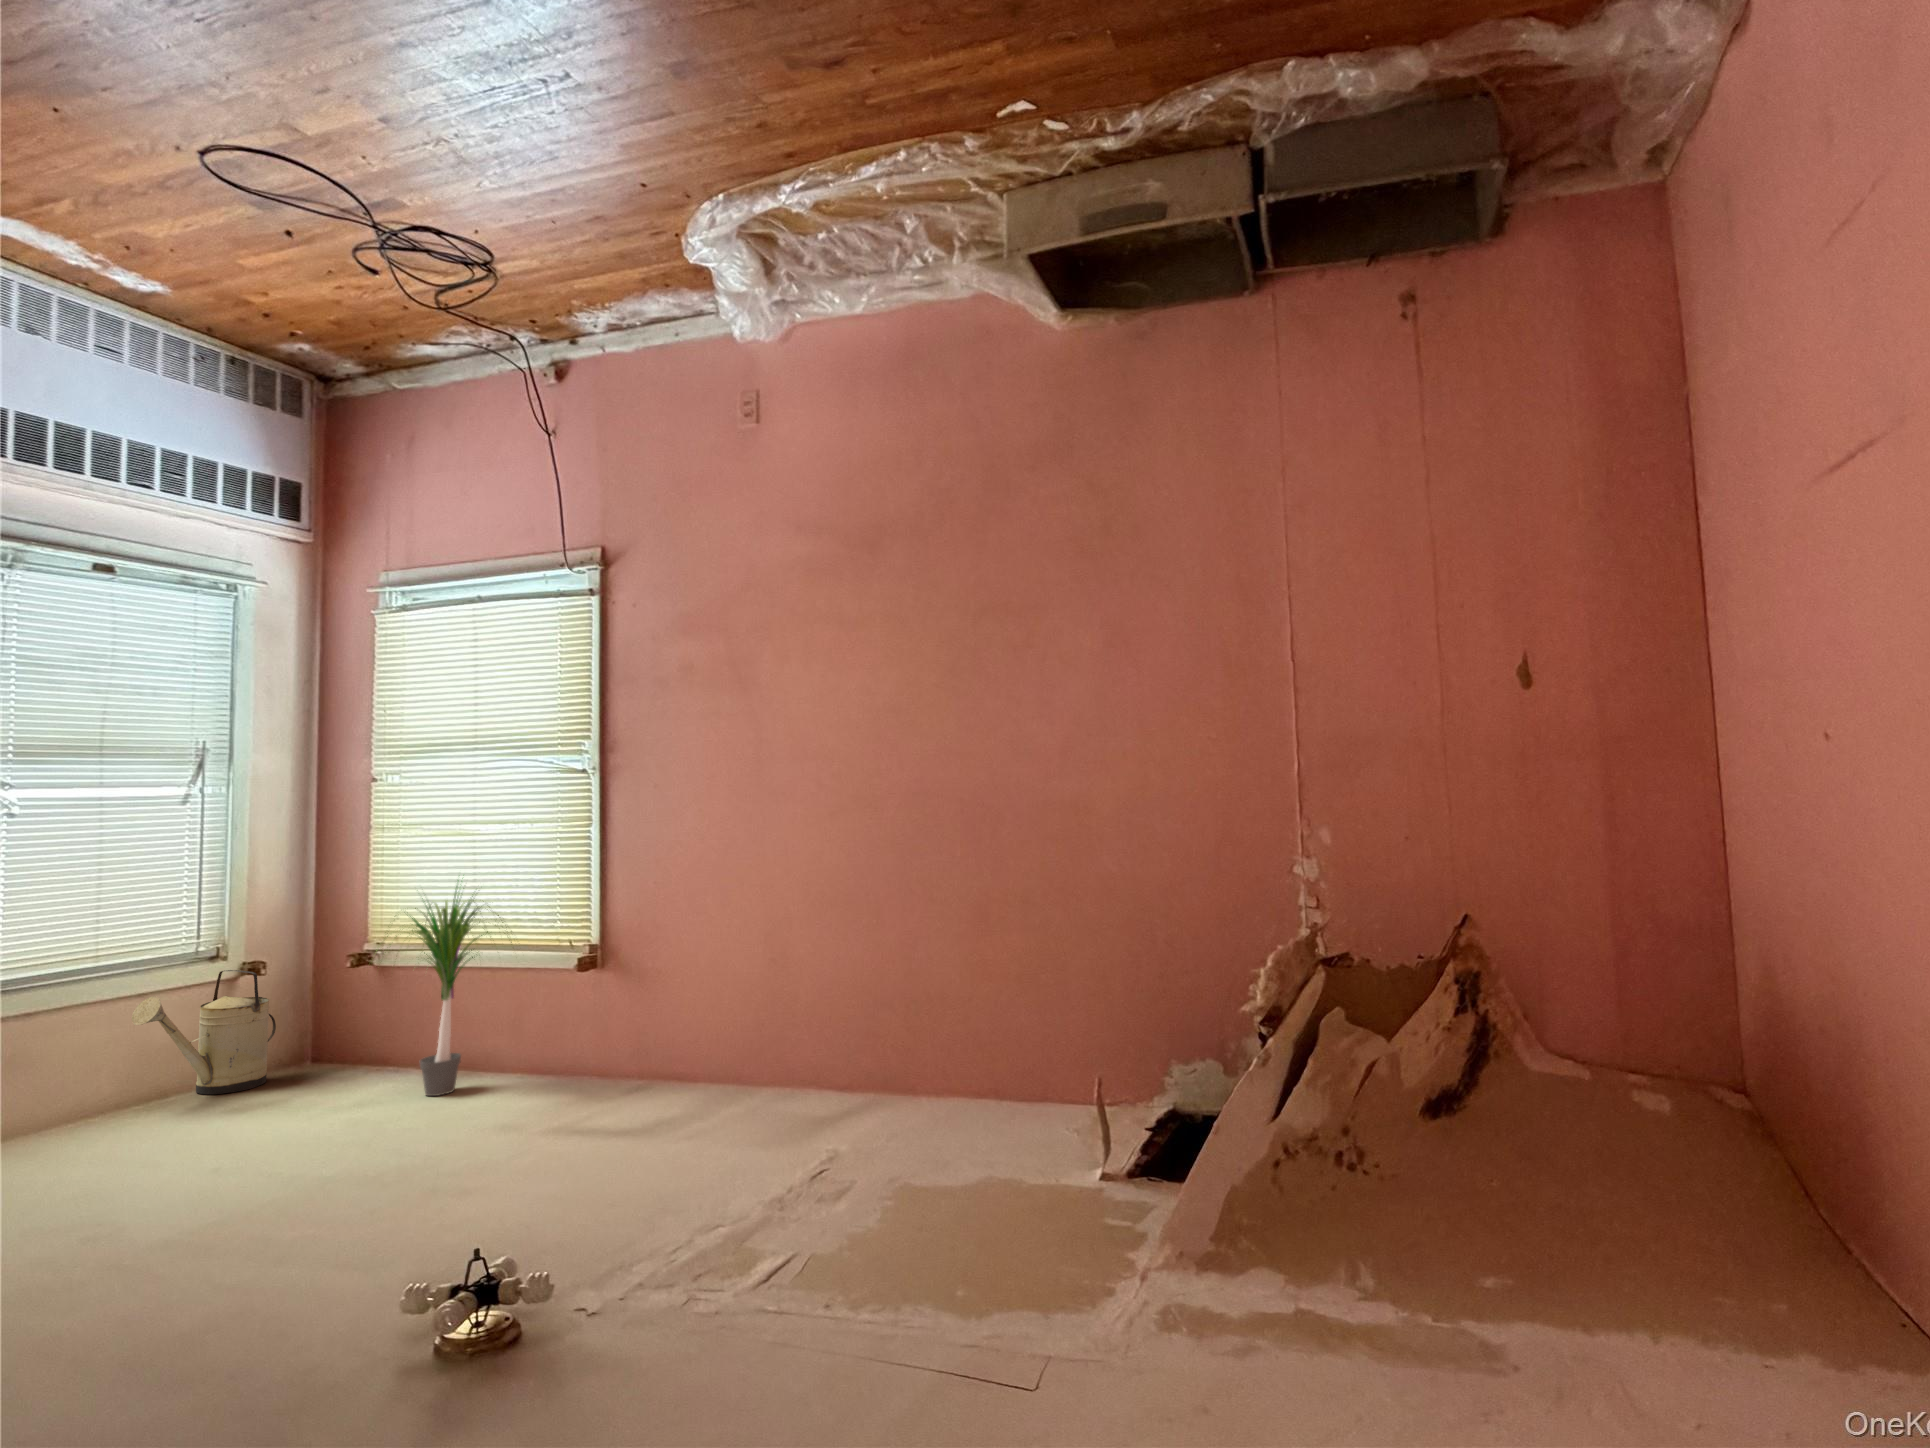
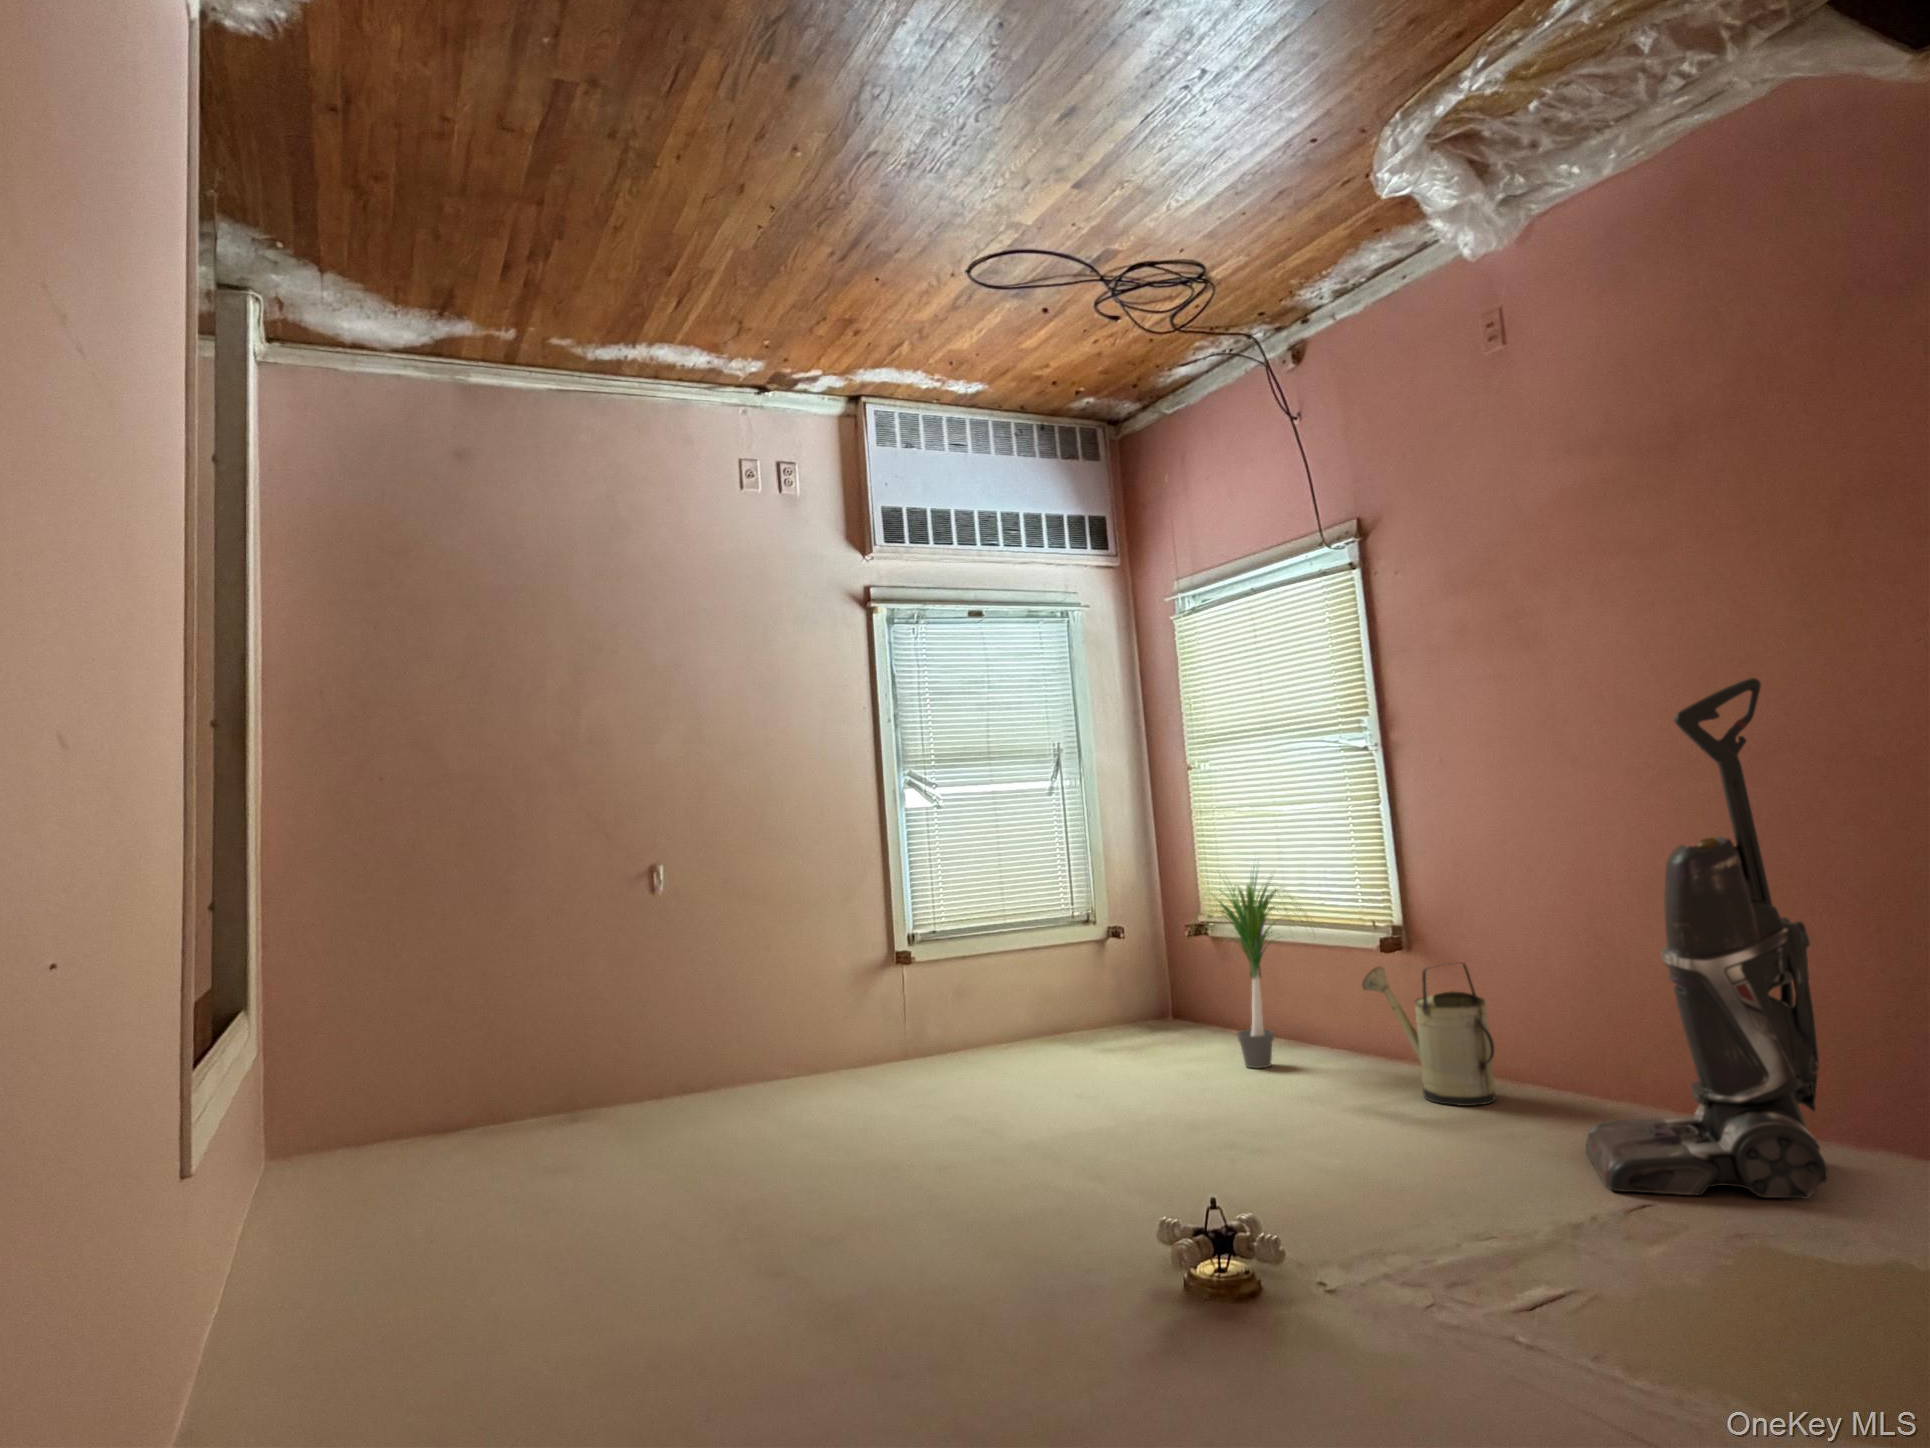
vacuum cleaner: none [768,728,938,1147] -> present [1586,678,1827,1199]
watering can: present [132,970,276,1095] -> present [1362,962,1495,1106]

